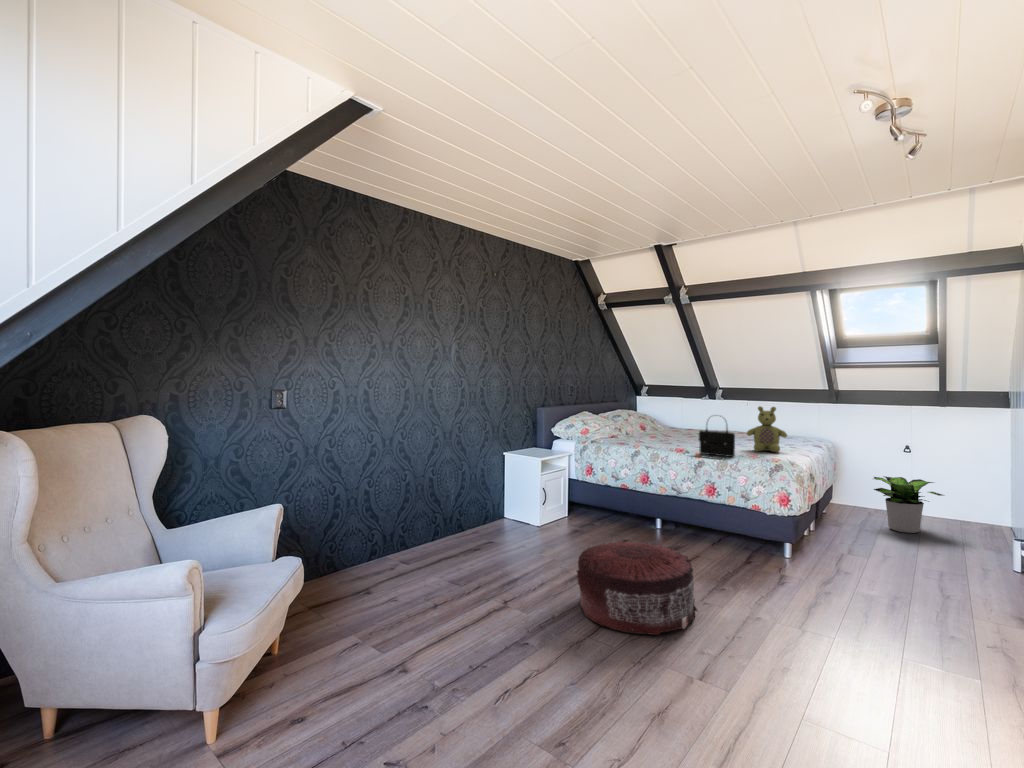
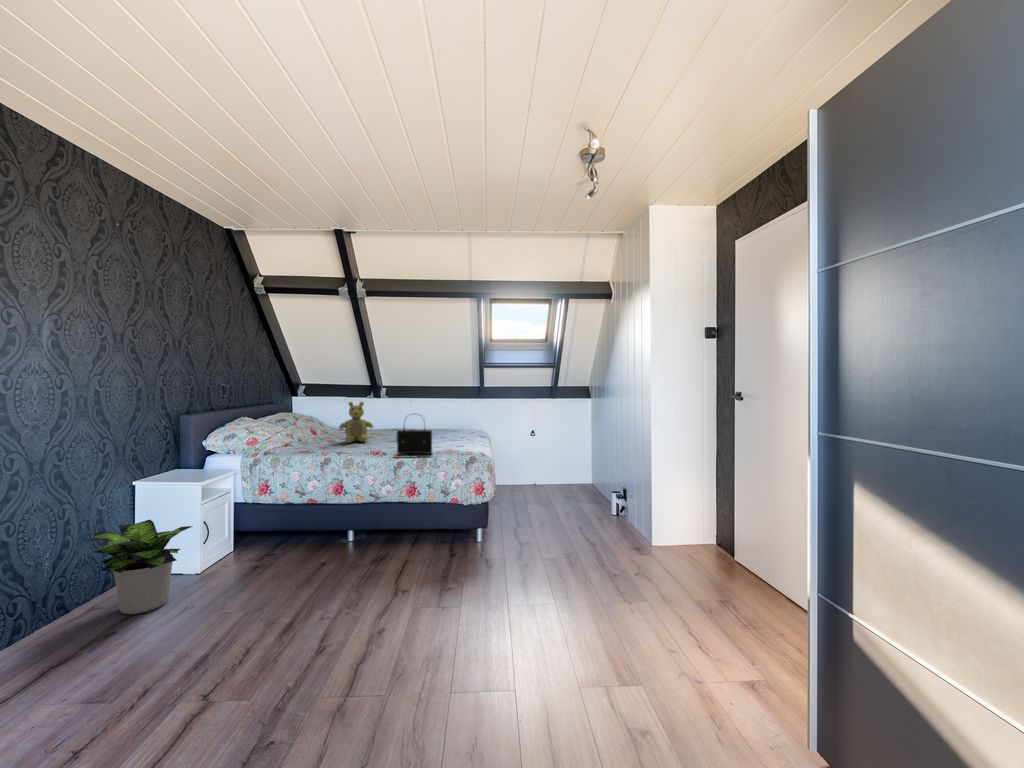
stuffed bear: present [747,406,787,452] -> present [339,402,373,443]
potted plant: present [874,476,943,533] -> present [88,520,192,614]
pouf: present [577,541,697,635] -> none [317,567,460,704]

